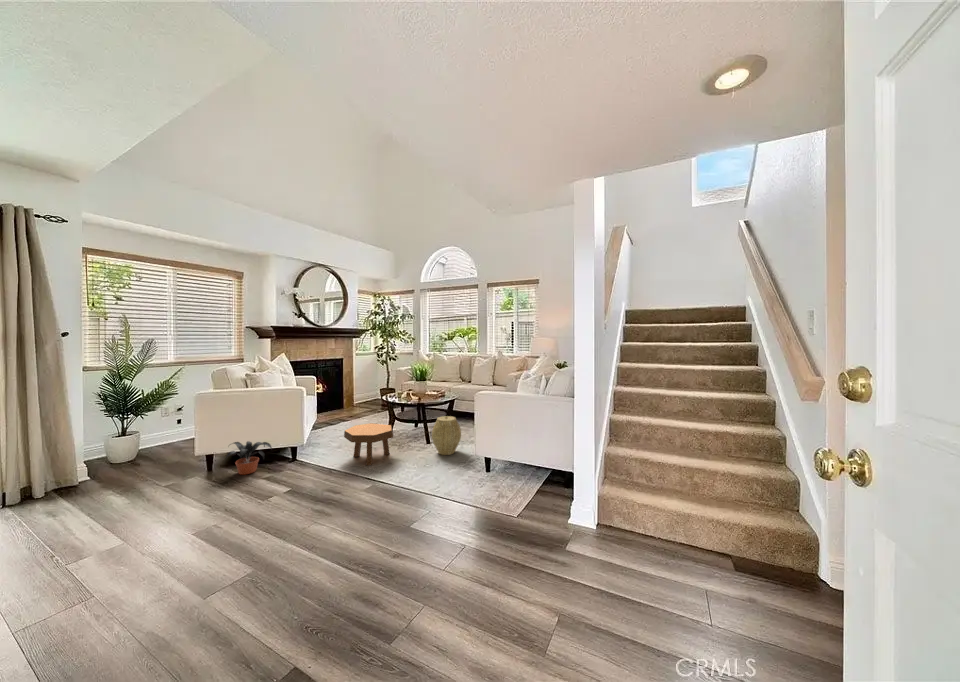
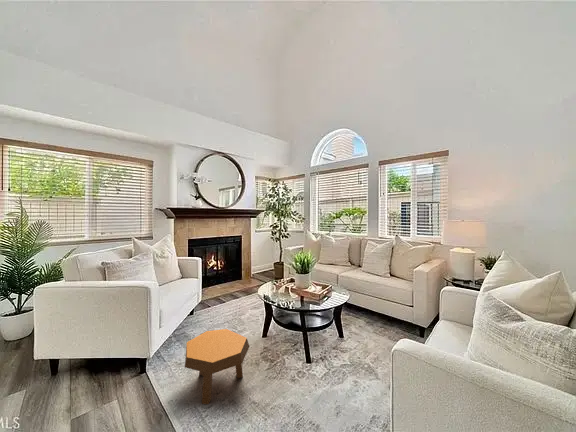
woven basket: present [432,416,461,455] -> none [297,335,339,399]
potted plant: present [226,441,272,475] -> none [40,344,103,390]

